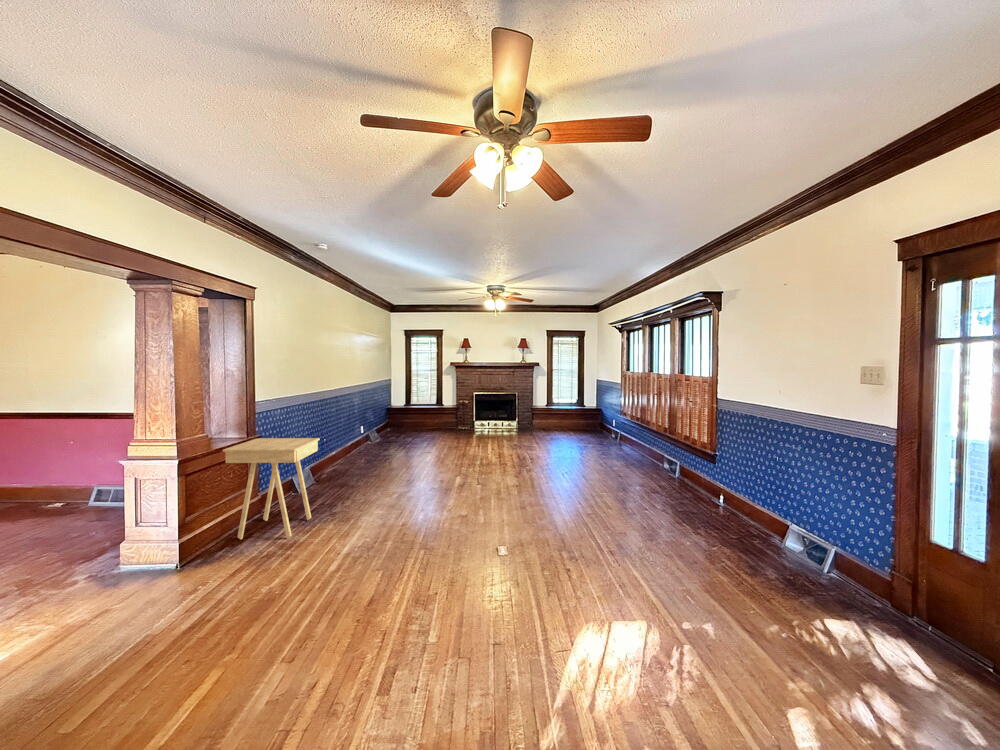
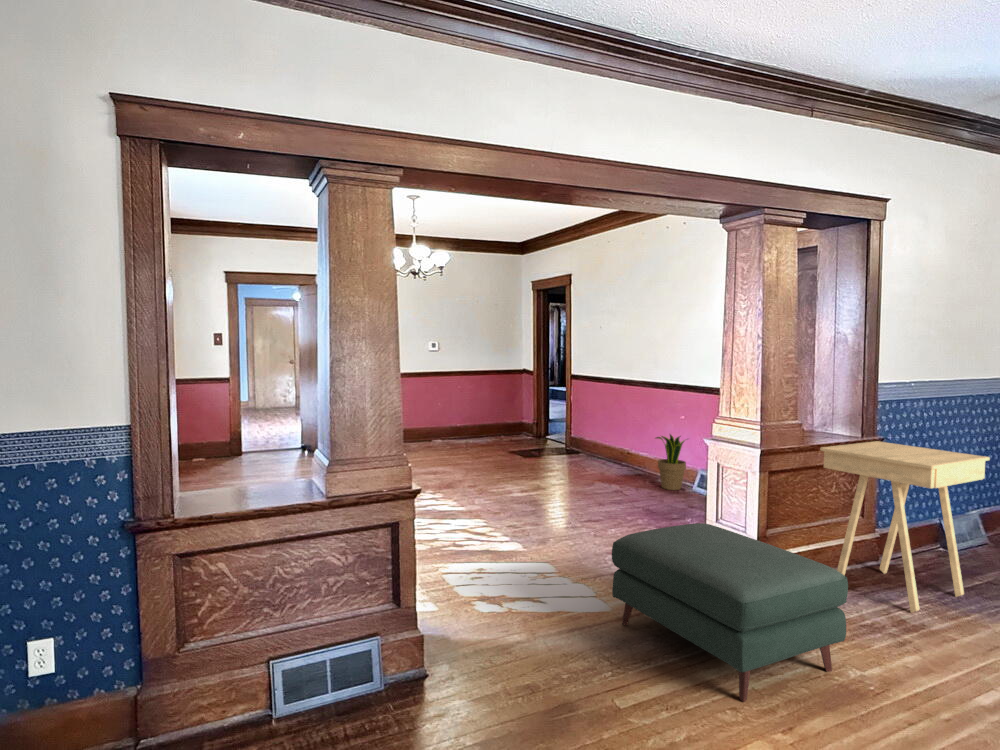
potted plant: none [42,458,86,510] -> present [656,434,686,490]
ottoman: none [37,528,259,648] -> present [612,523,848,702]

